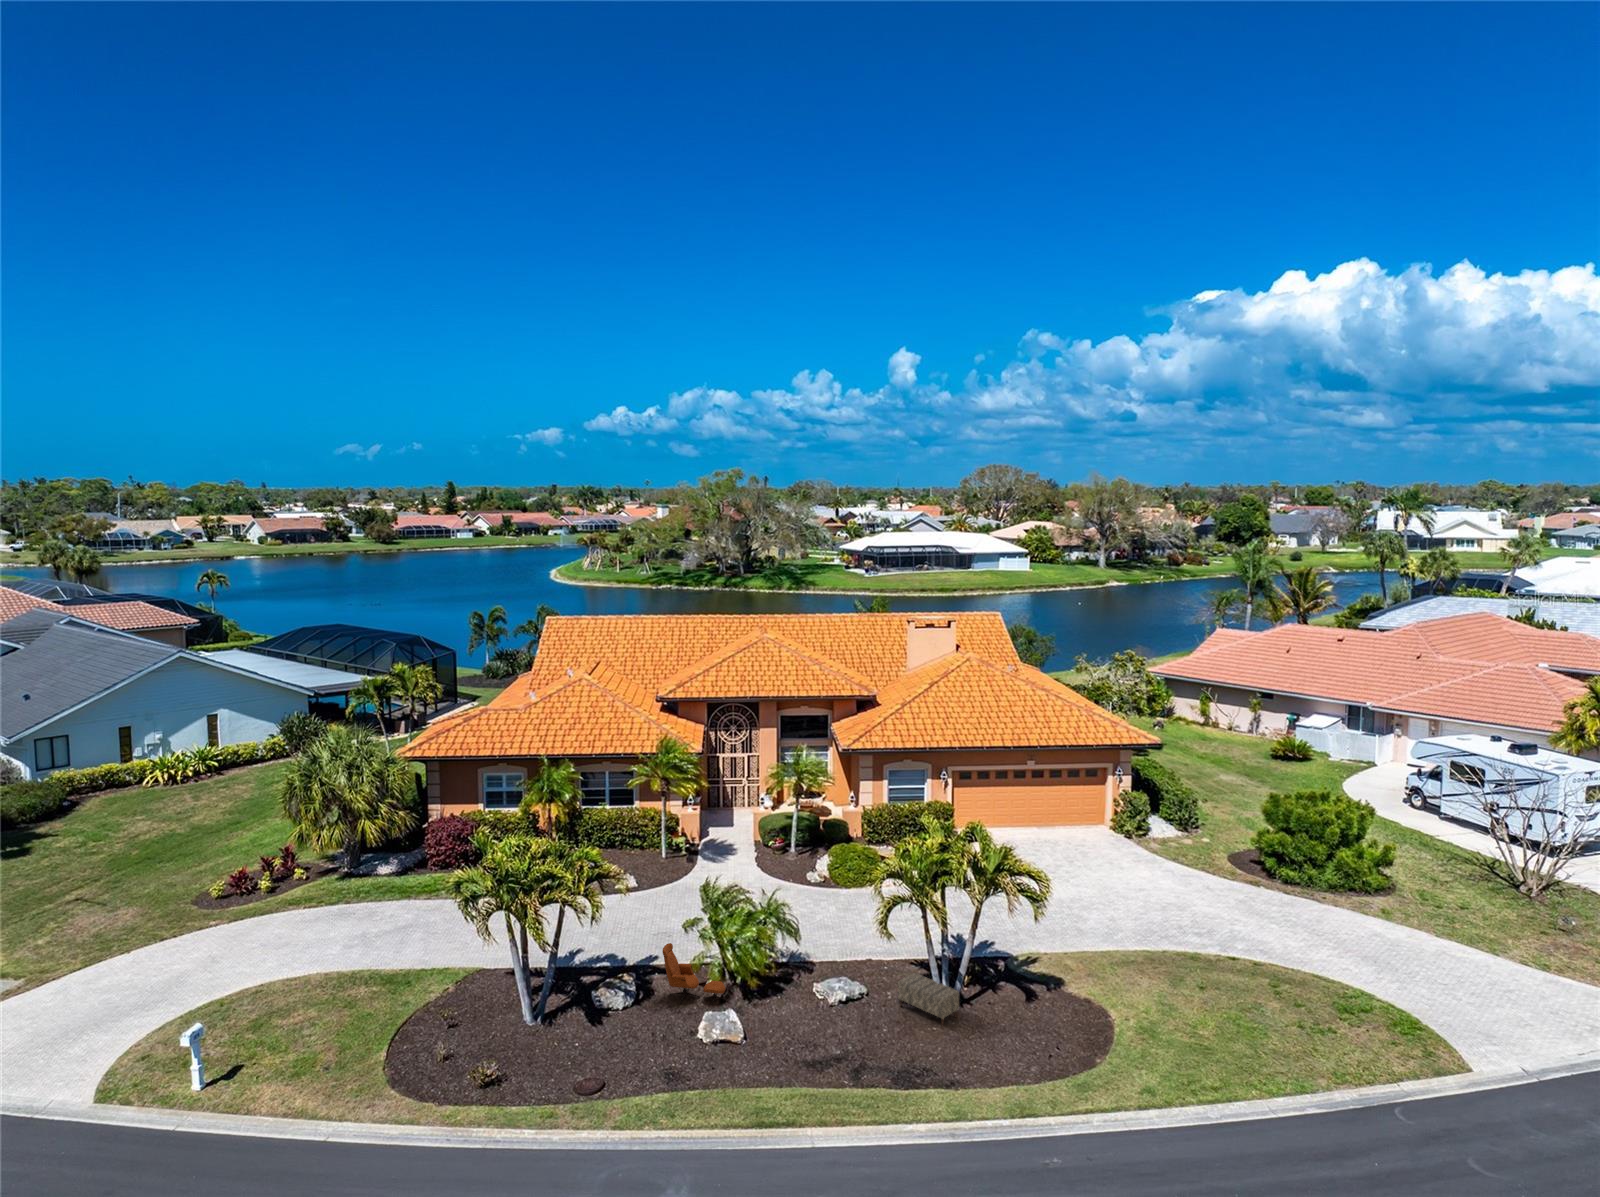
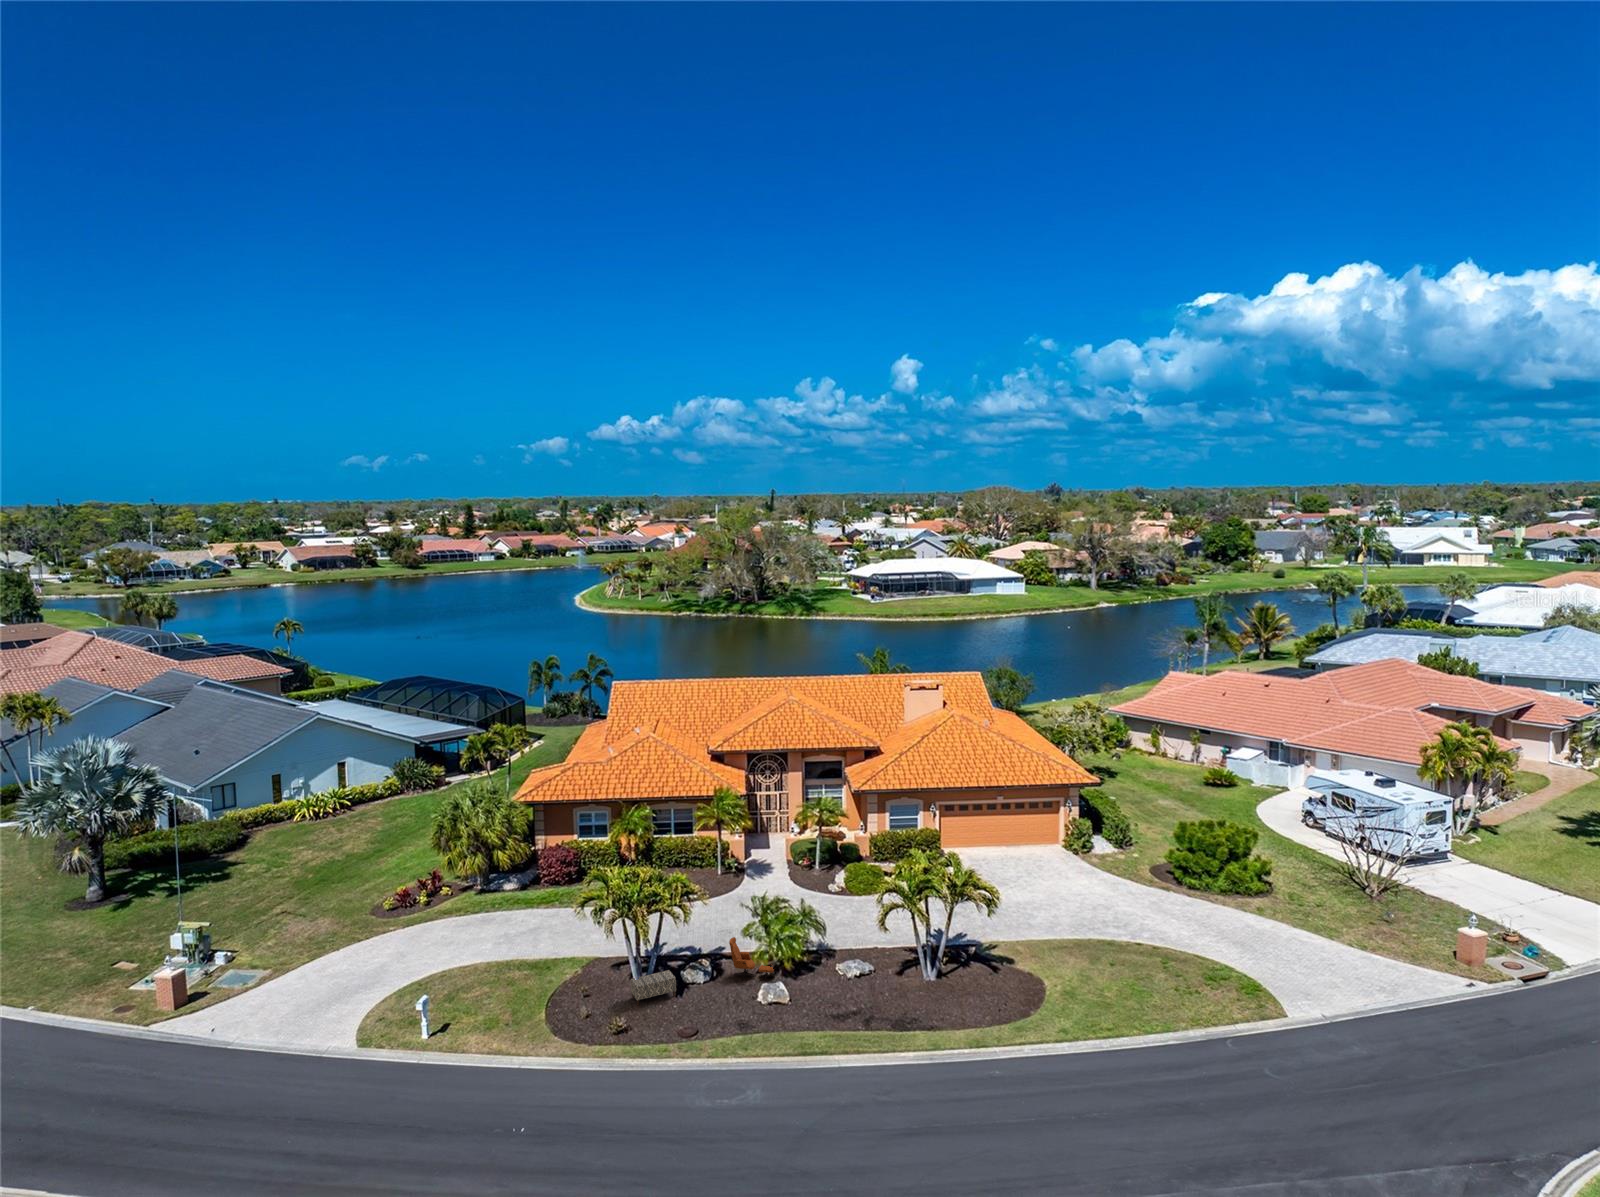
bench: present [898,973,959,1026] -> present [631,970,676,1006]

